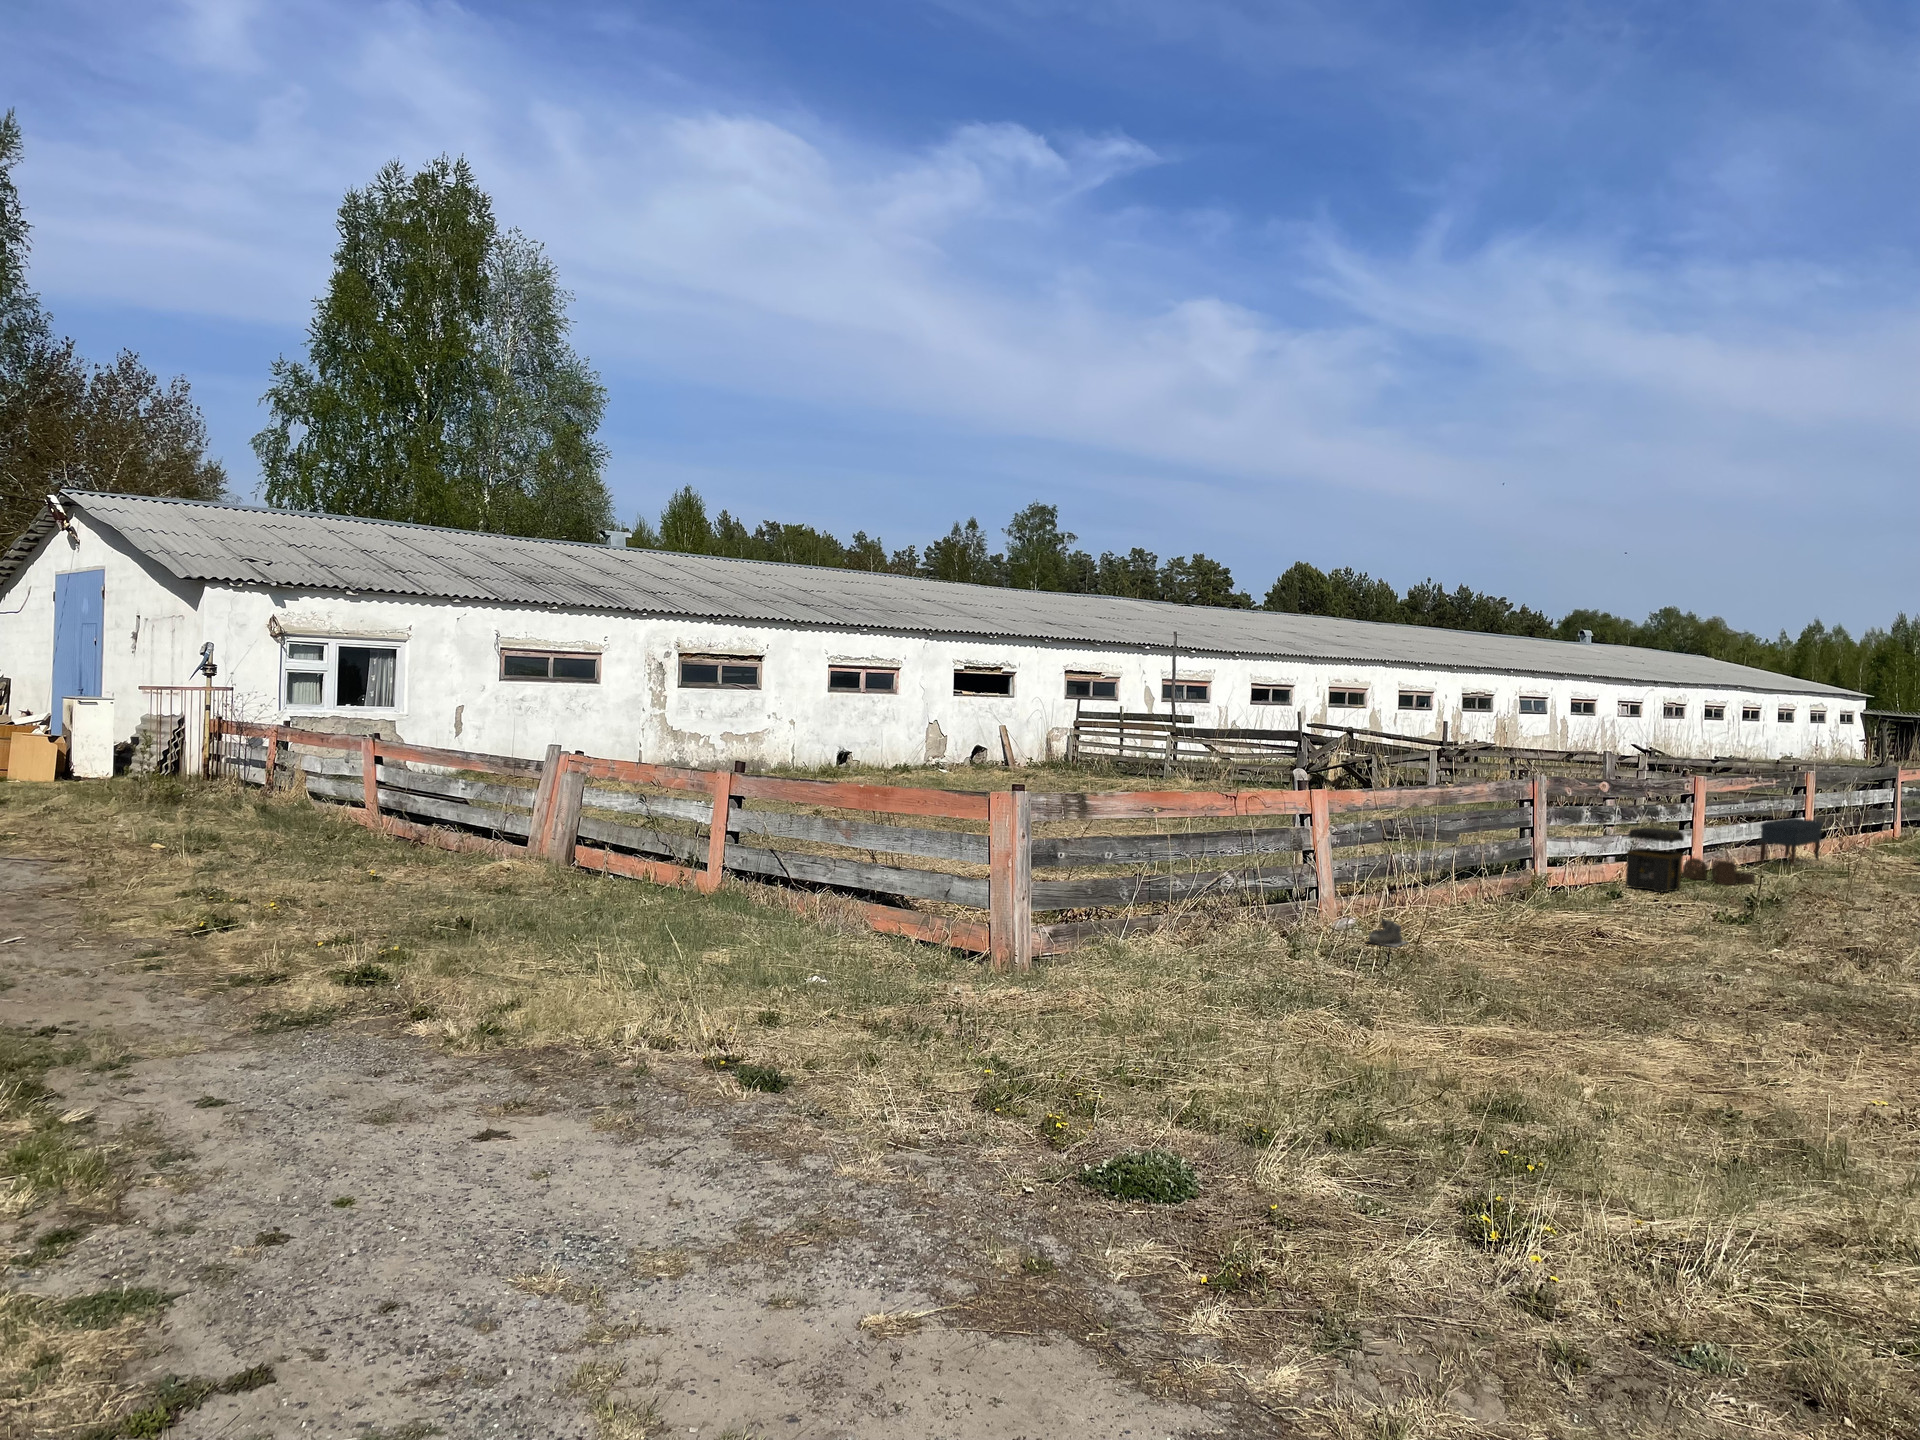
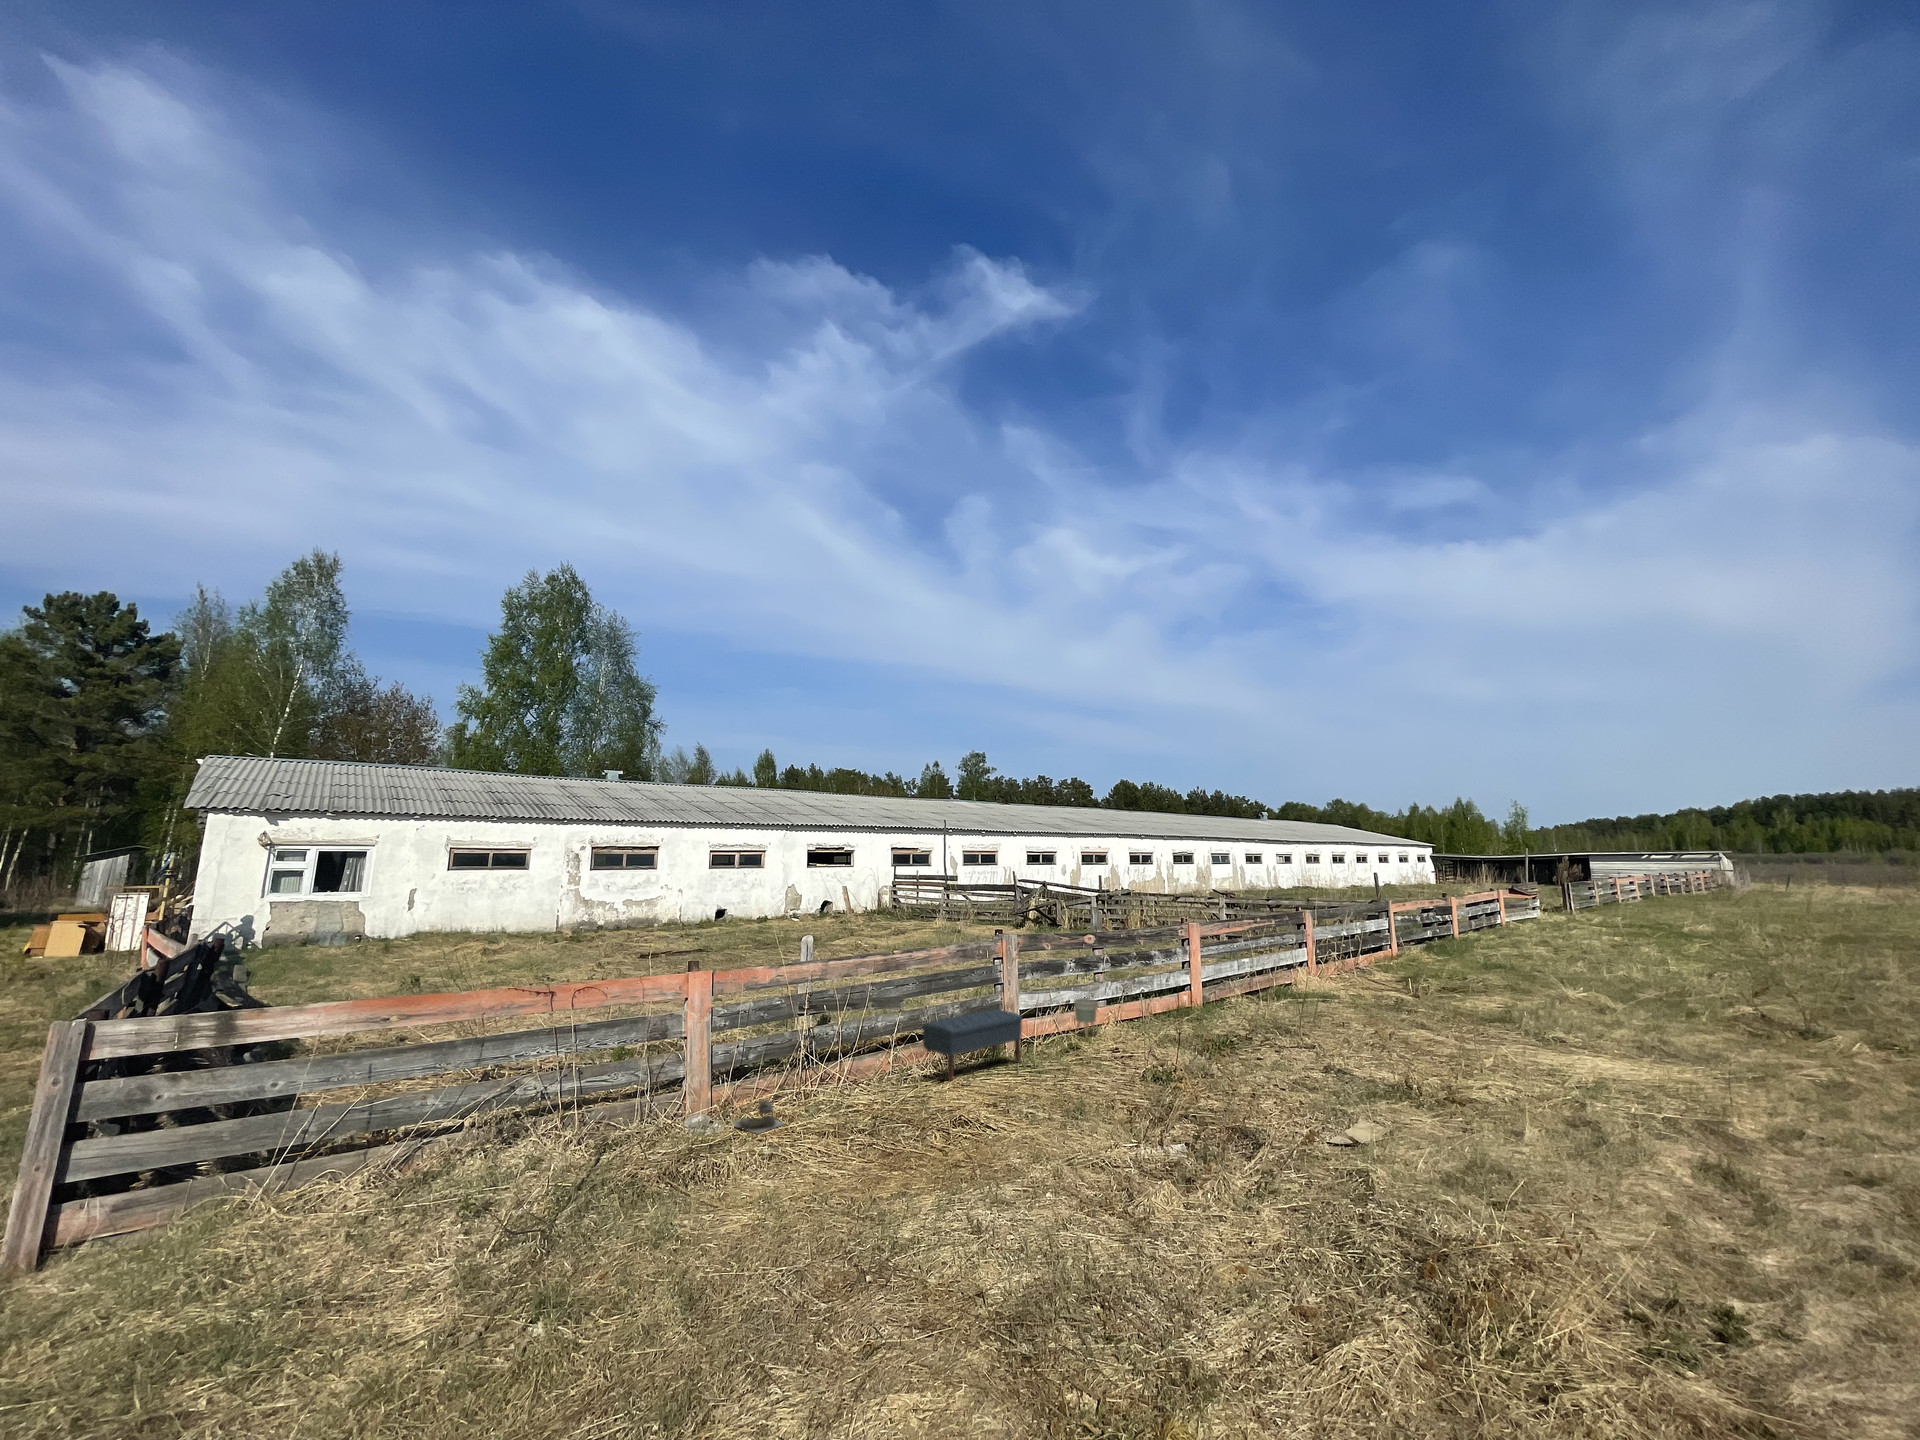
bench: present [1760,818,1823,866] -> present [922,1009,1023,1081]
toolbox: present [1626,828,1684,892] -> none [1111,974,1157,1031]
planter: none [1594,851,1625,896] -> present [1074,998,1097,1036]
woven basket: present [1682,858,1755,885] -> none [1177,993,1233,1018]

